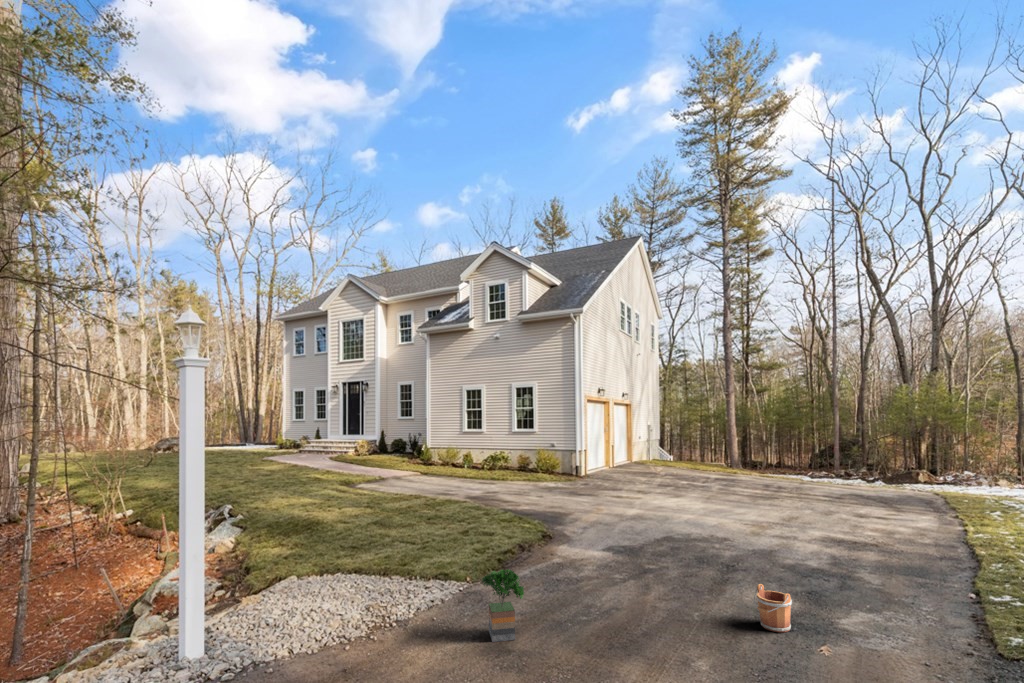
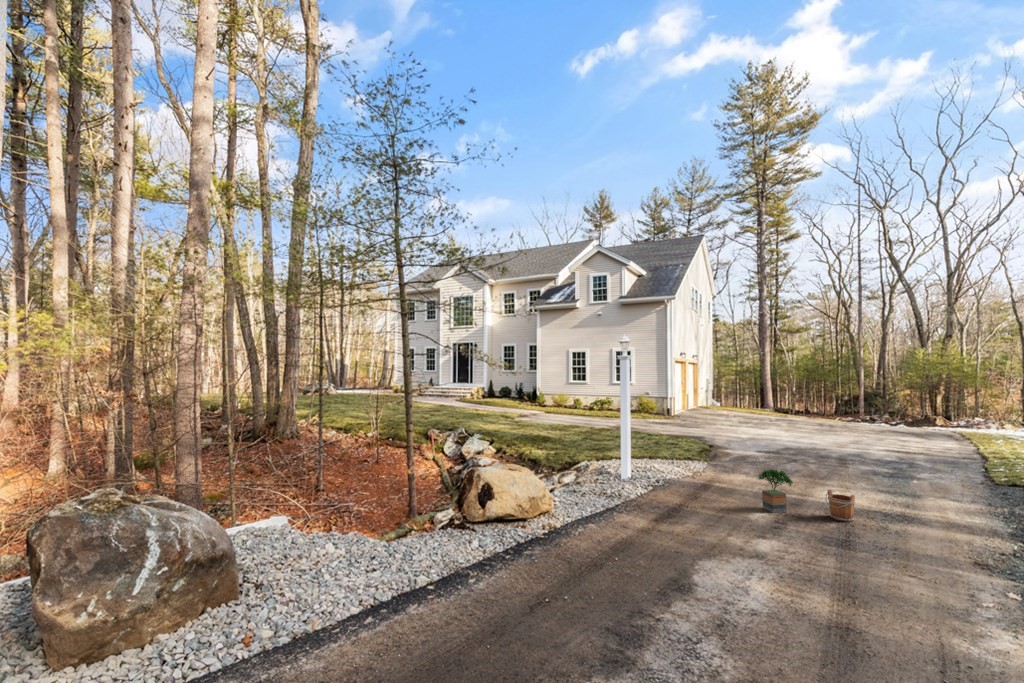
bucket: present [754,584,792,632] -> present [826,490,855,522]

